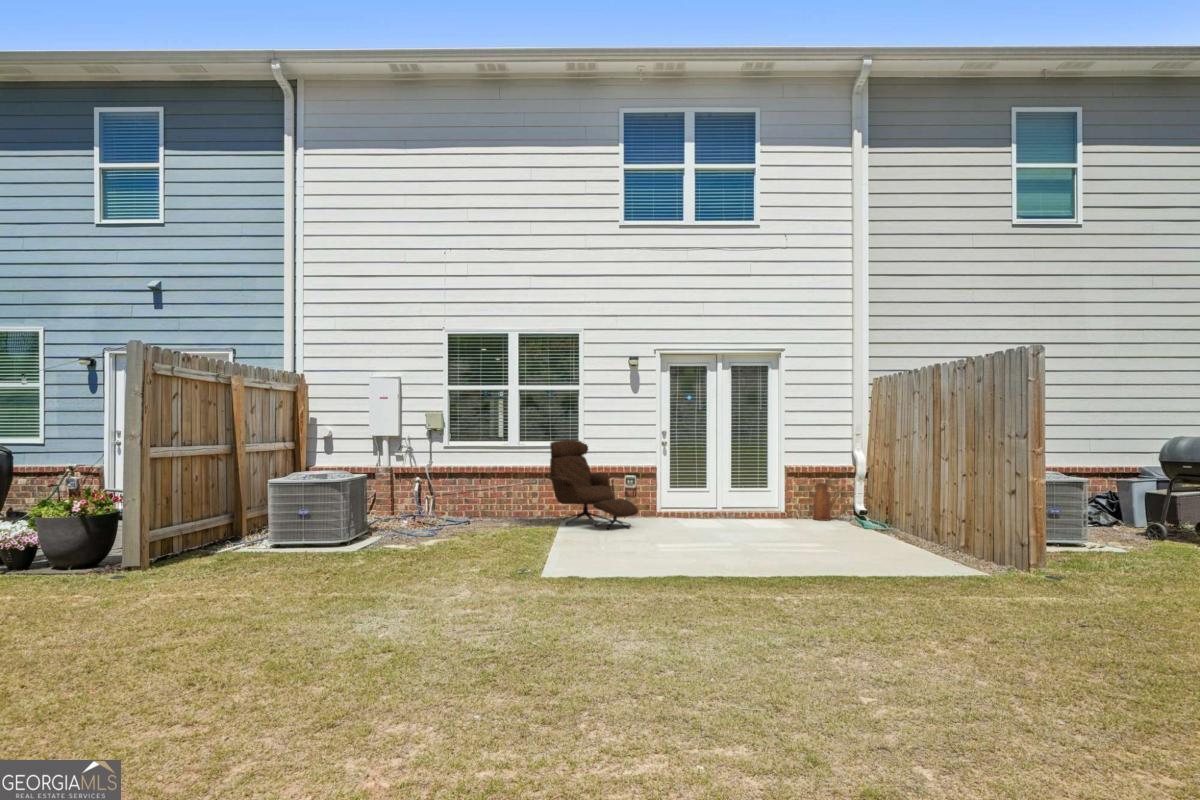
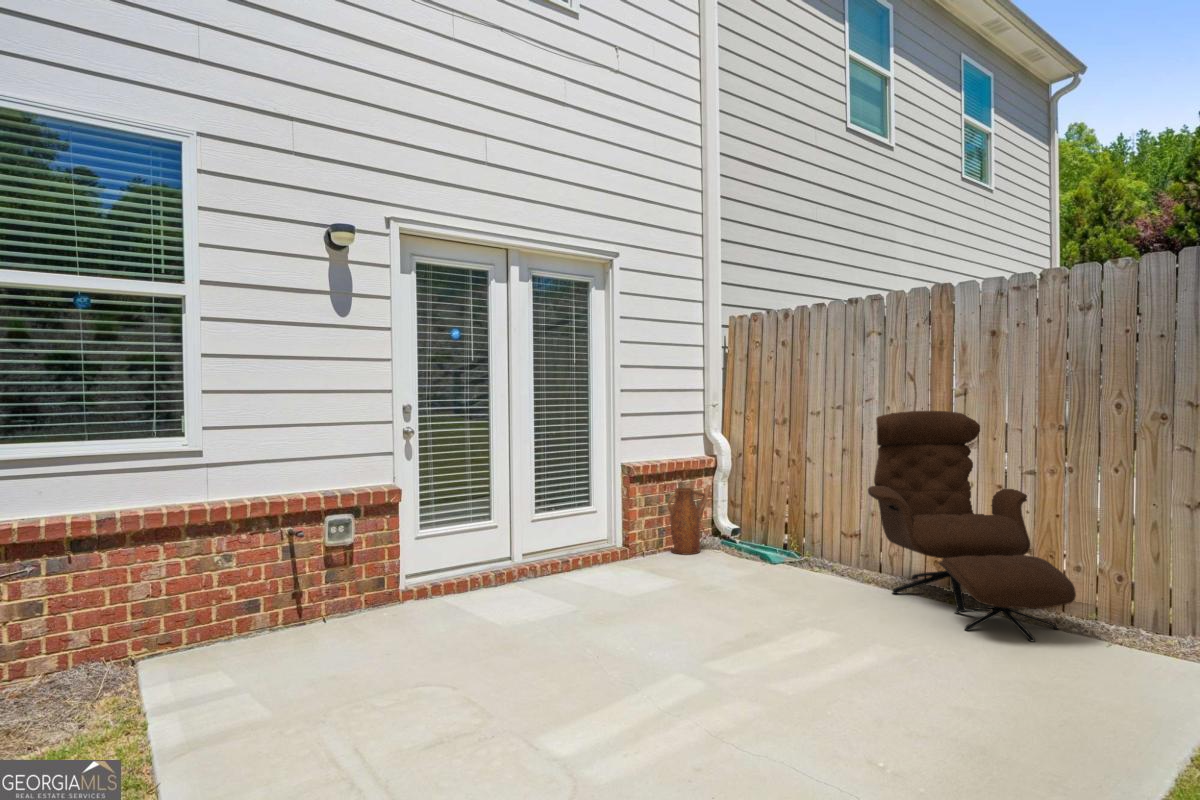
lounge chair: present [550,440,639,529] -> present [868,411,1076,642]

